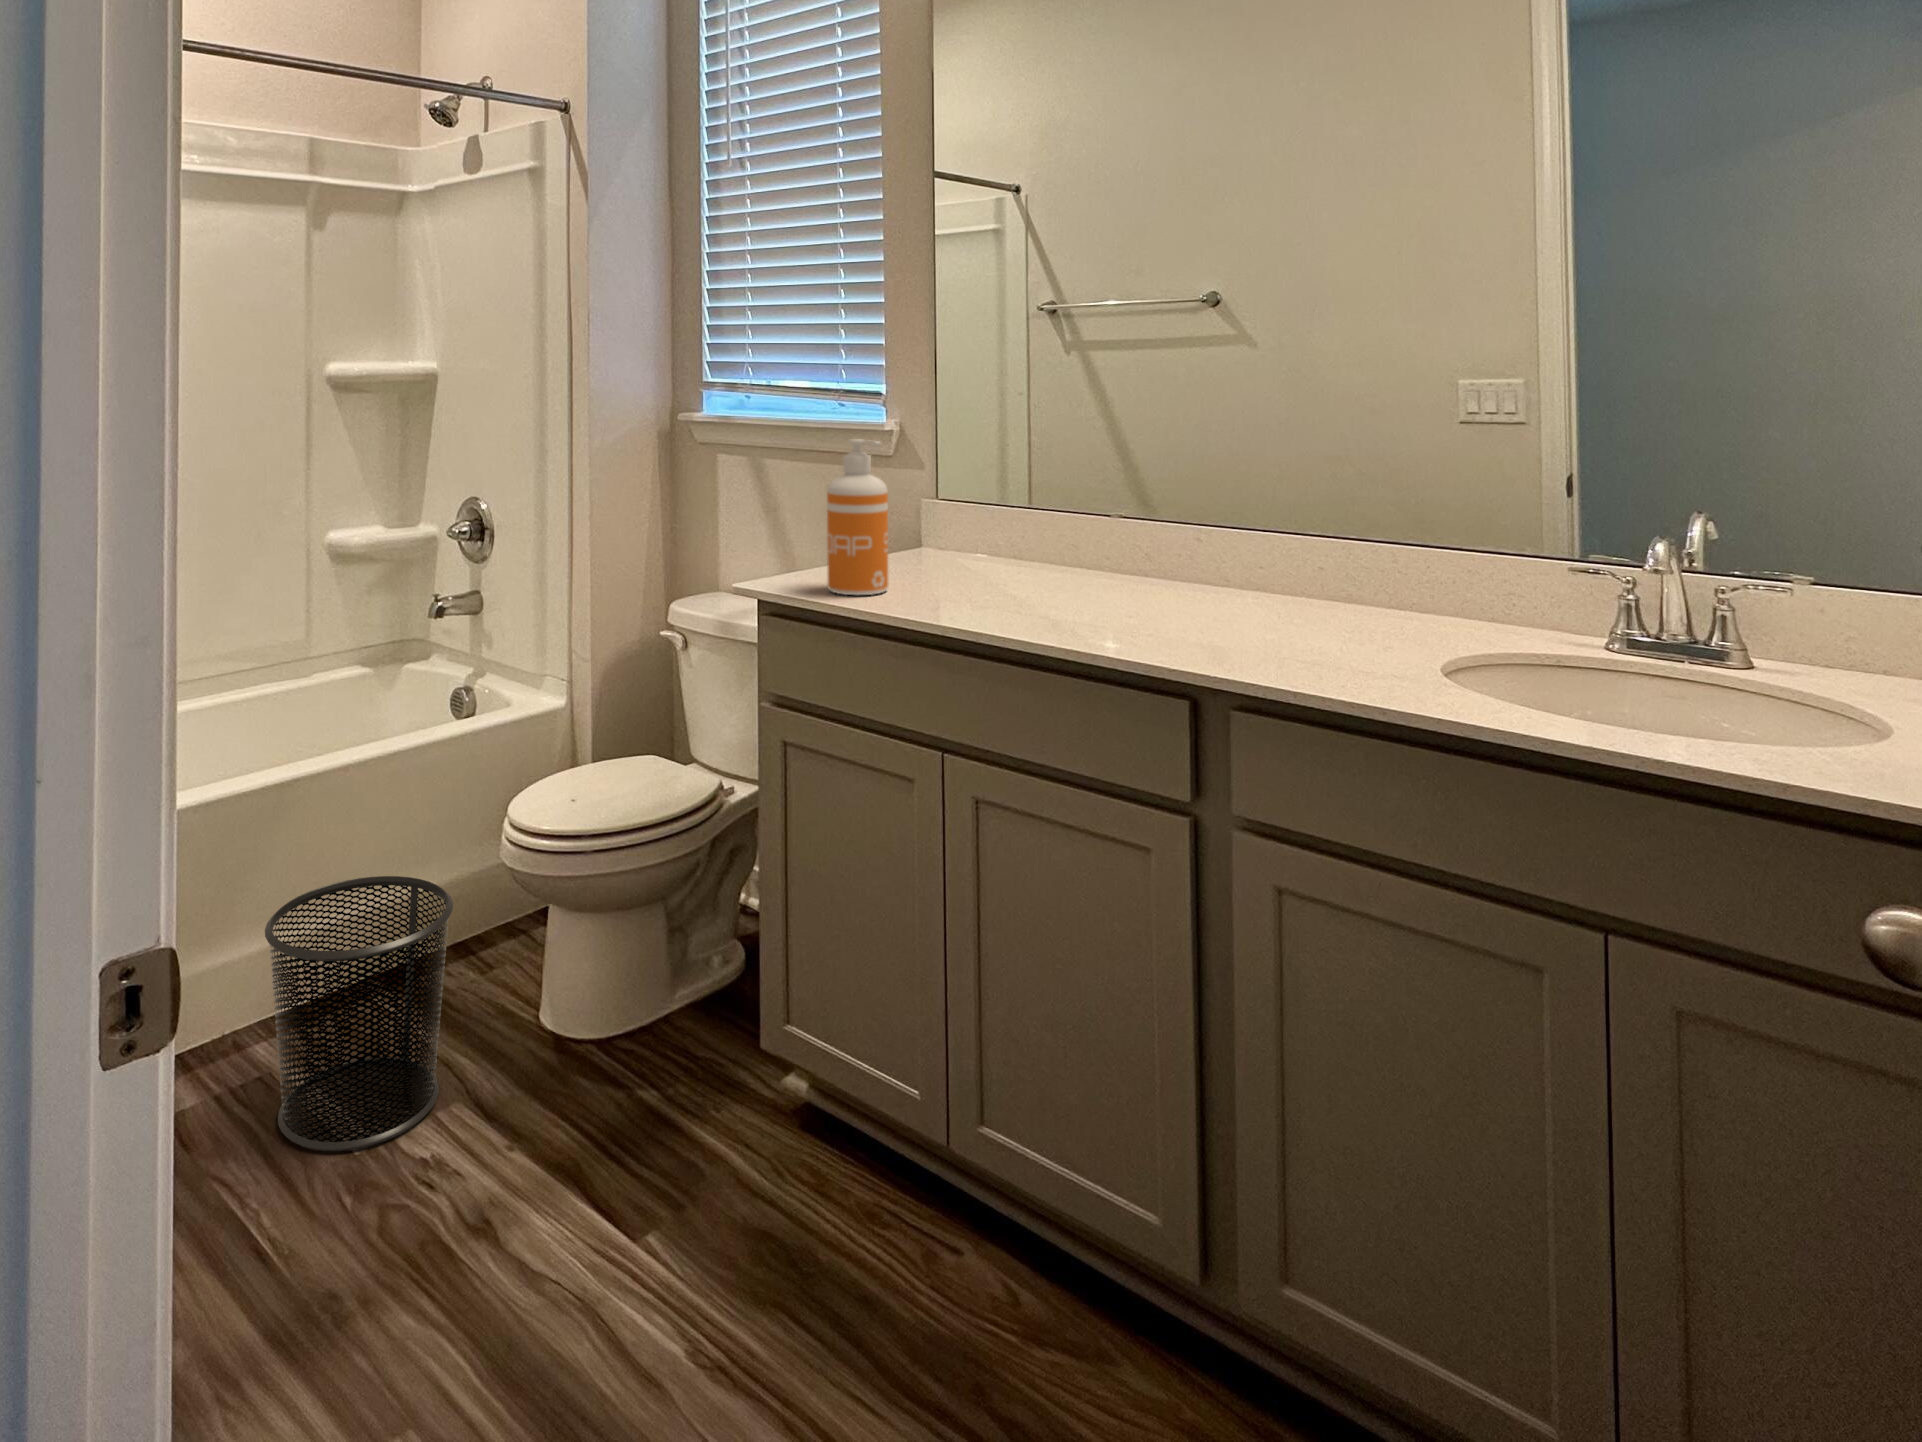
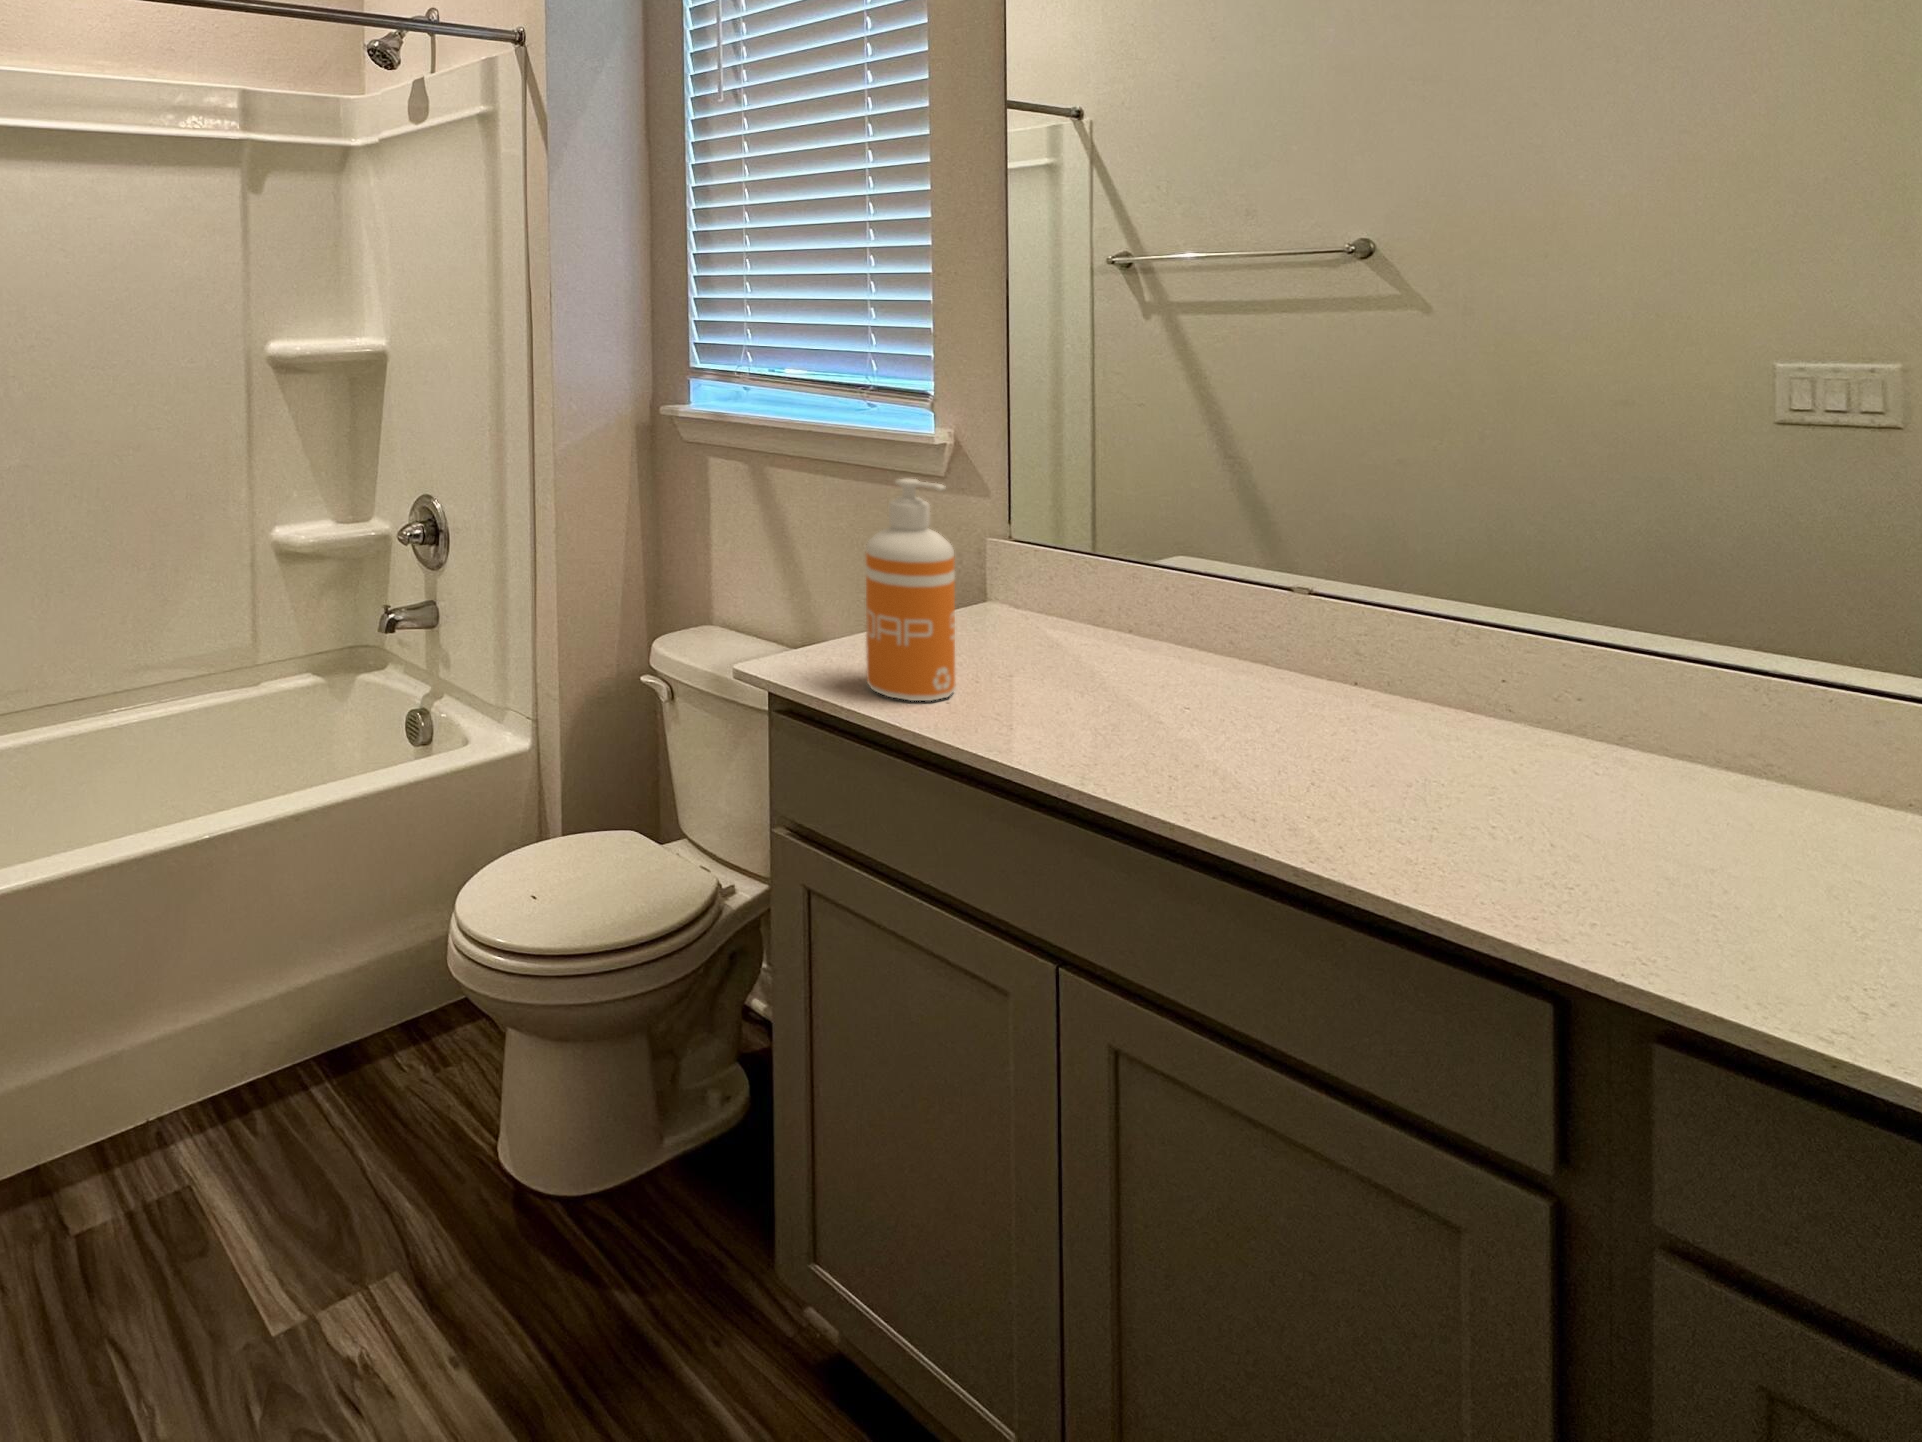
trash can: present [265,876,453,1151] -> none [167,975,388,1332]

